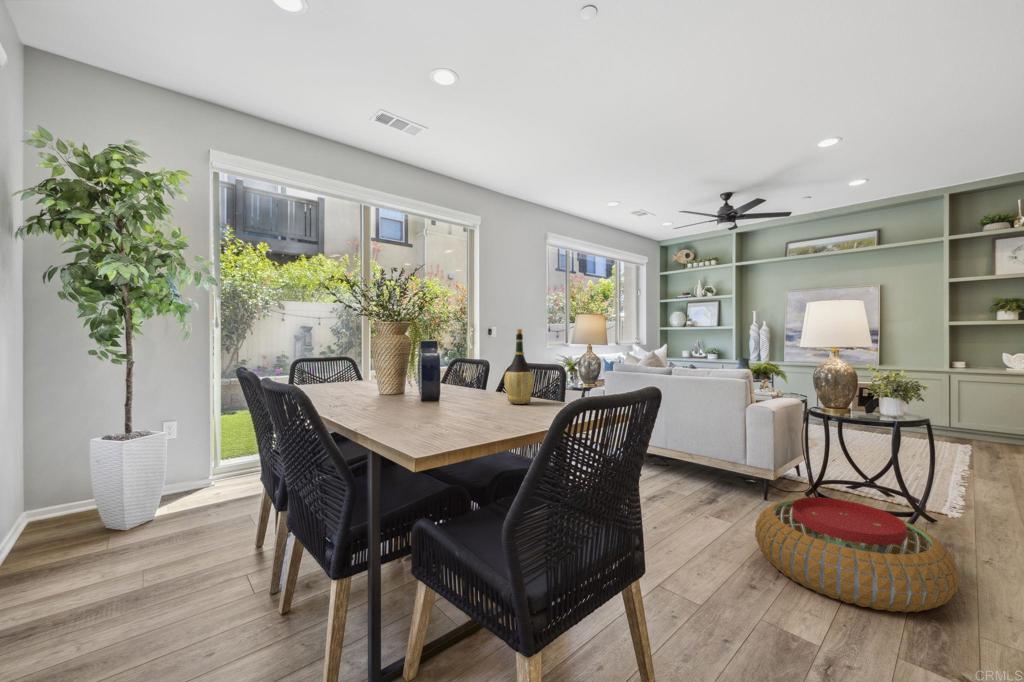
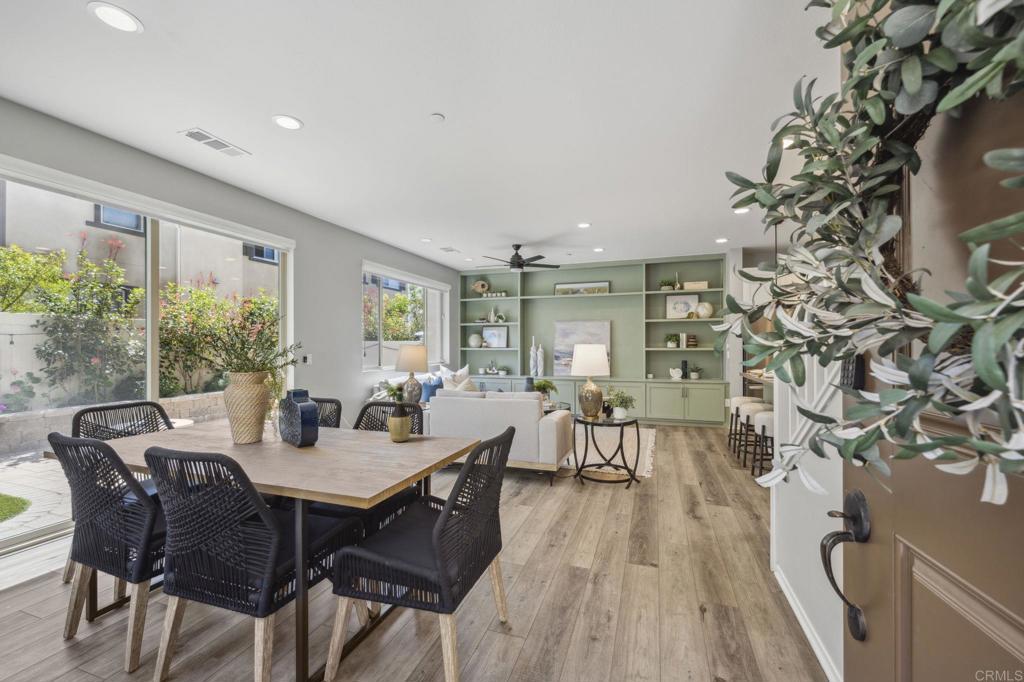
pouf: present [755,497,959,612] -> none [550,479,651,541]

